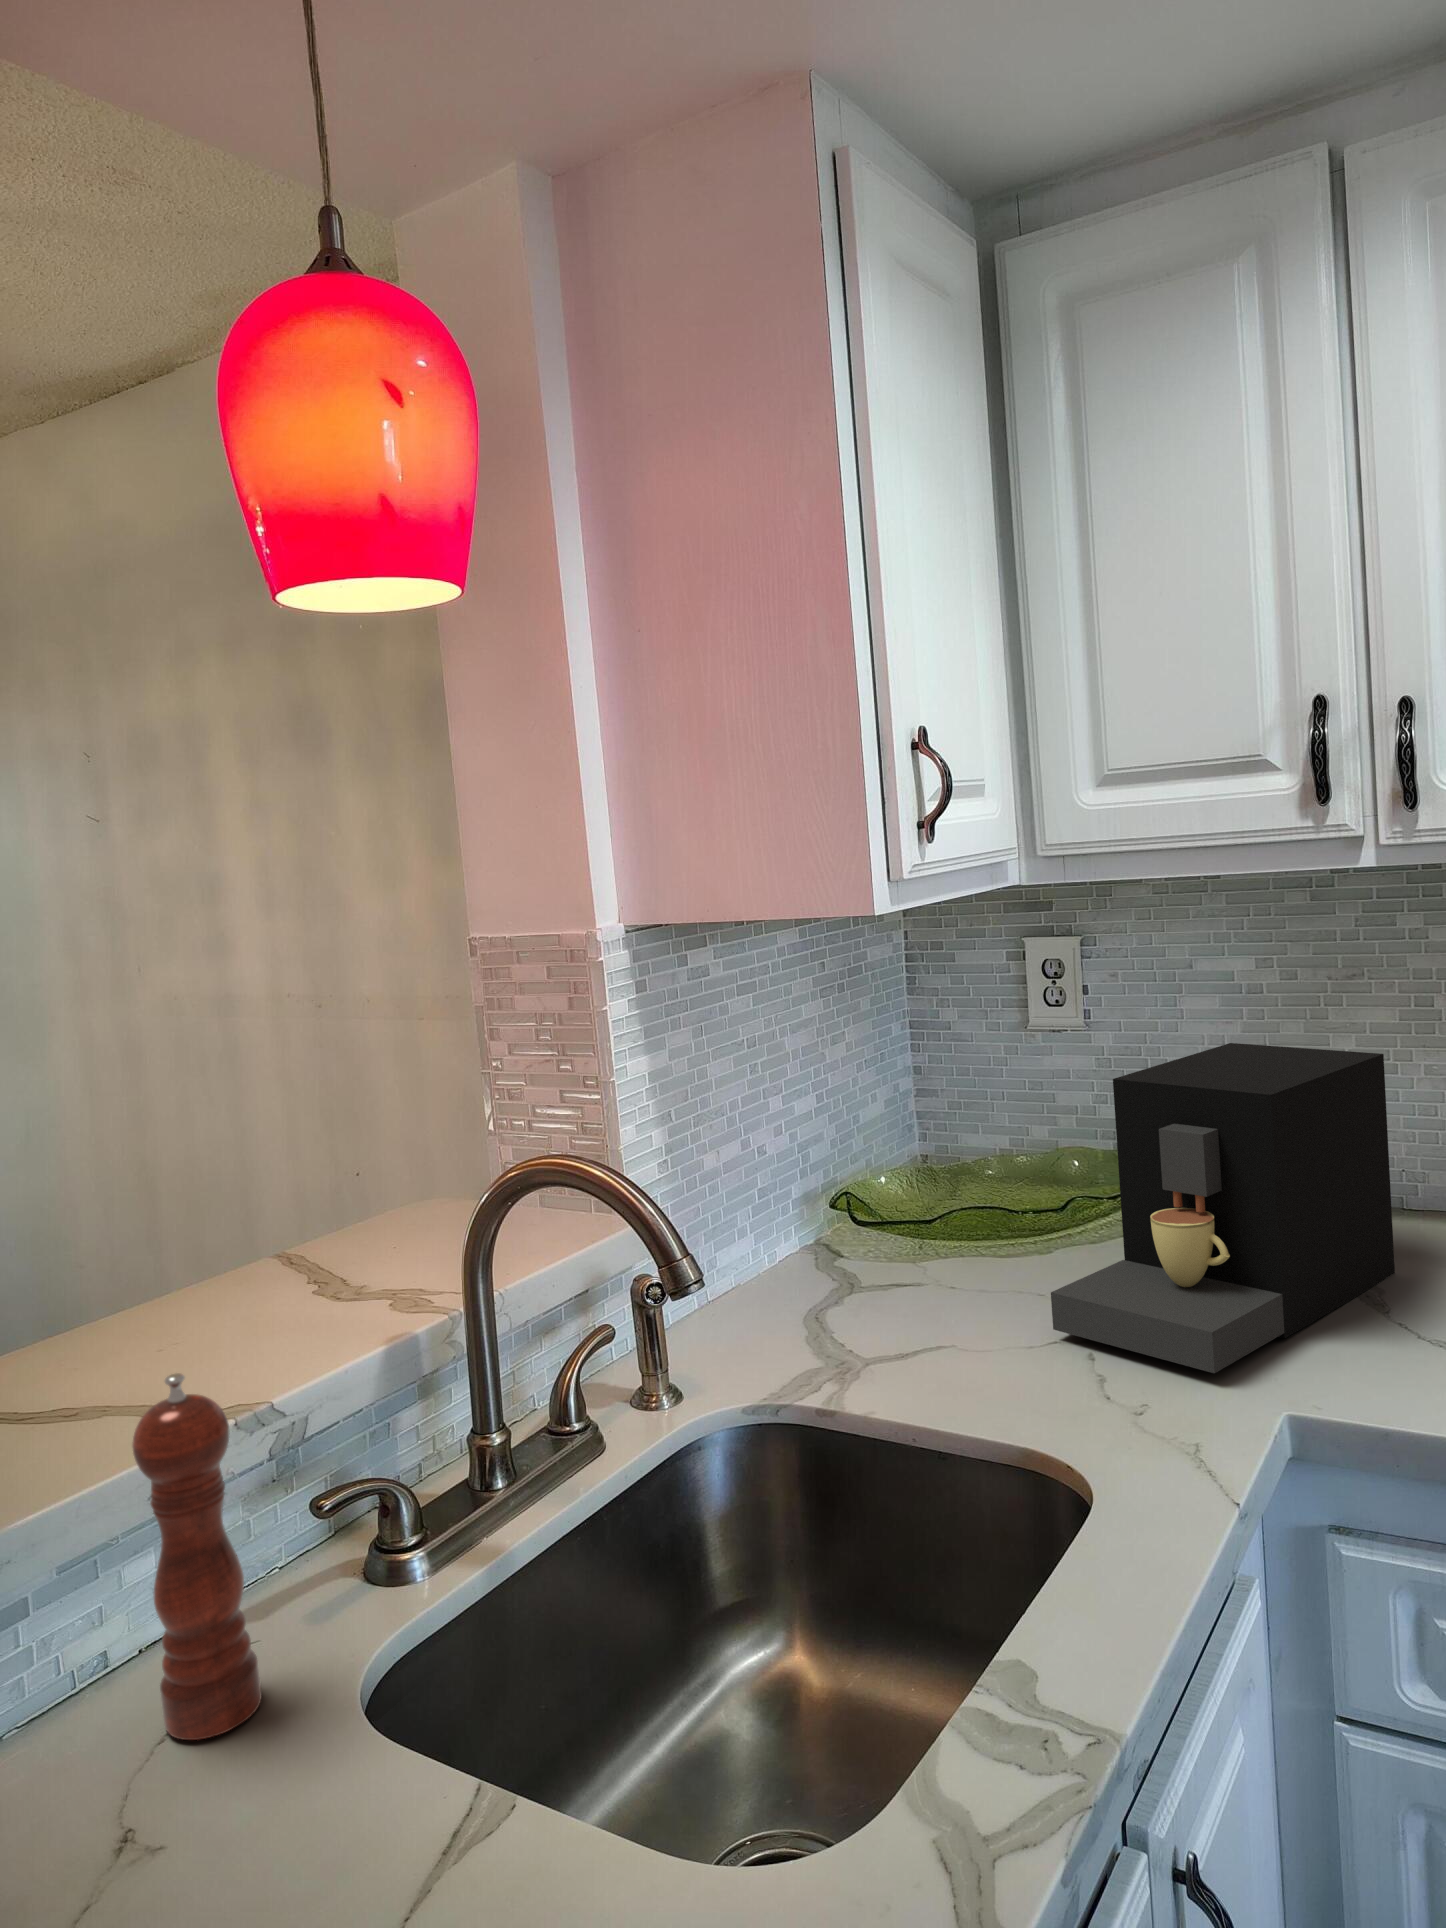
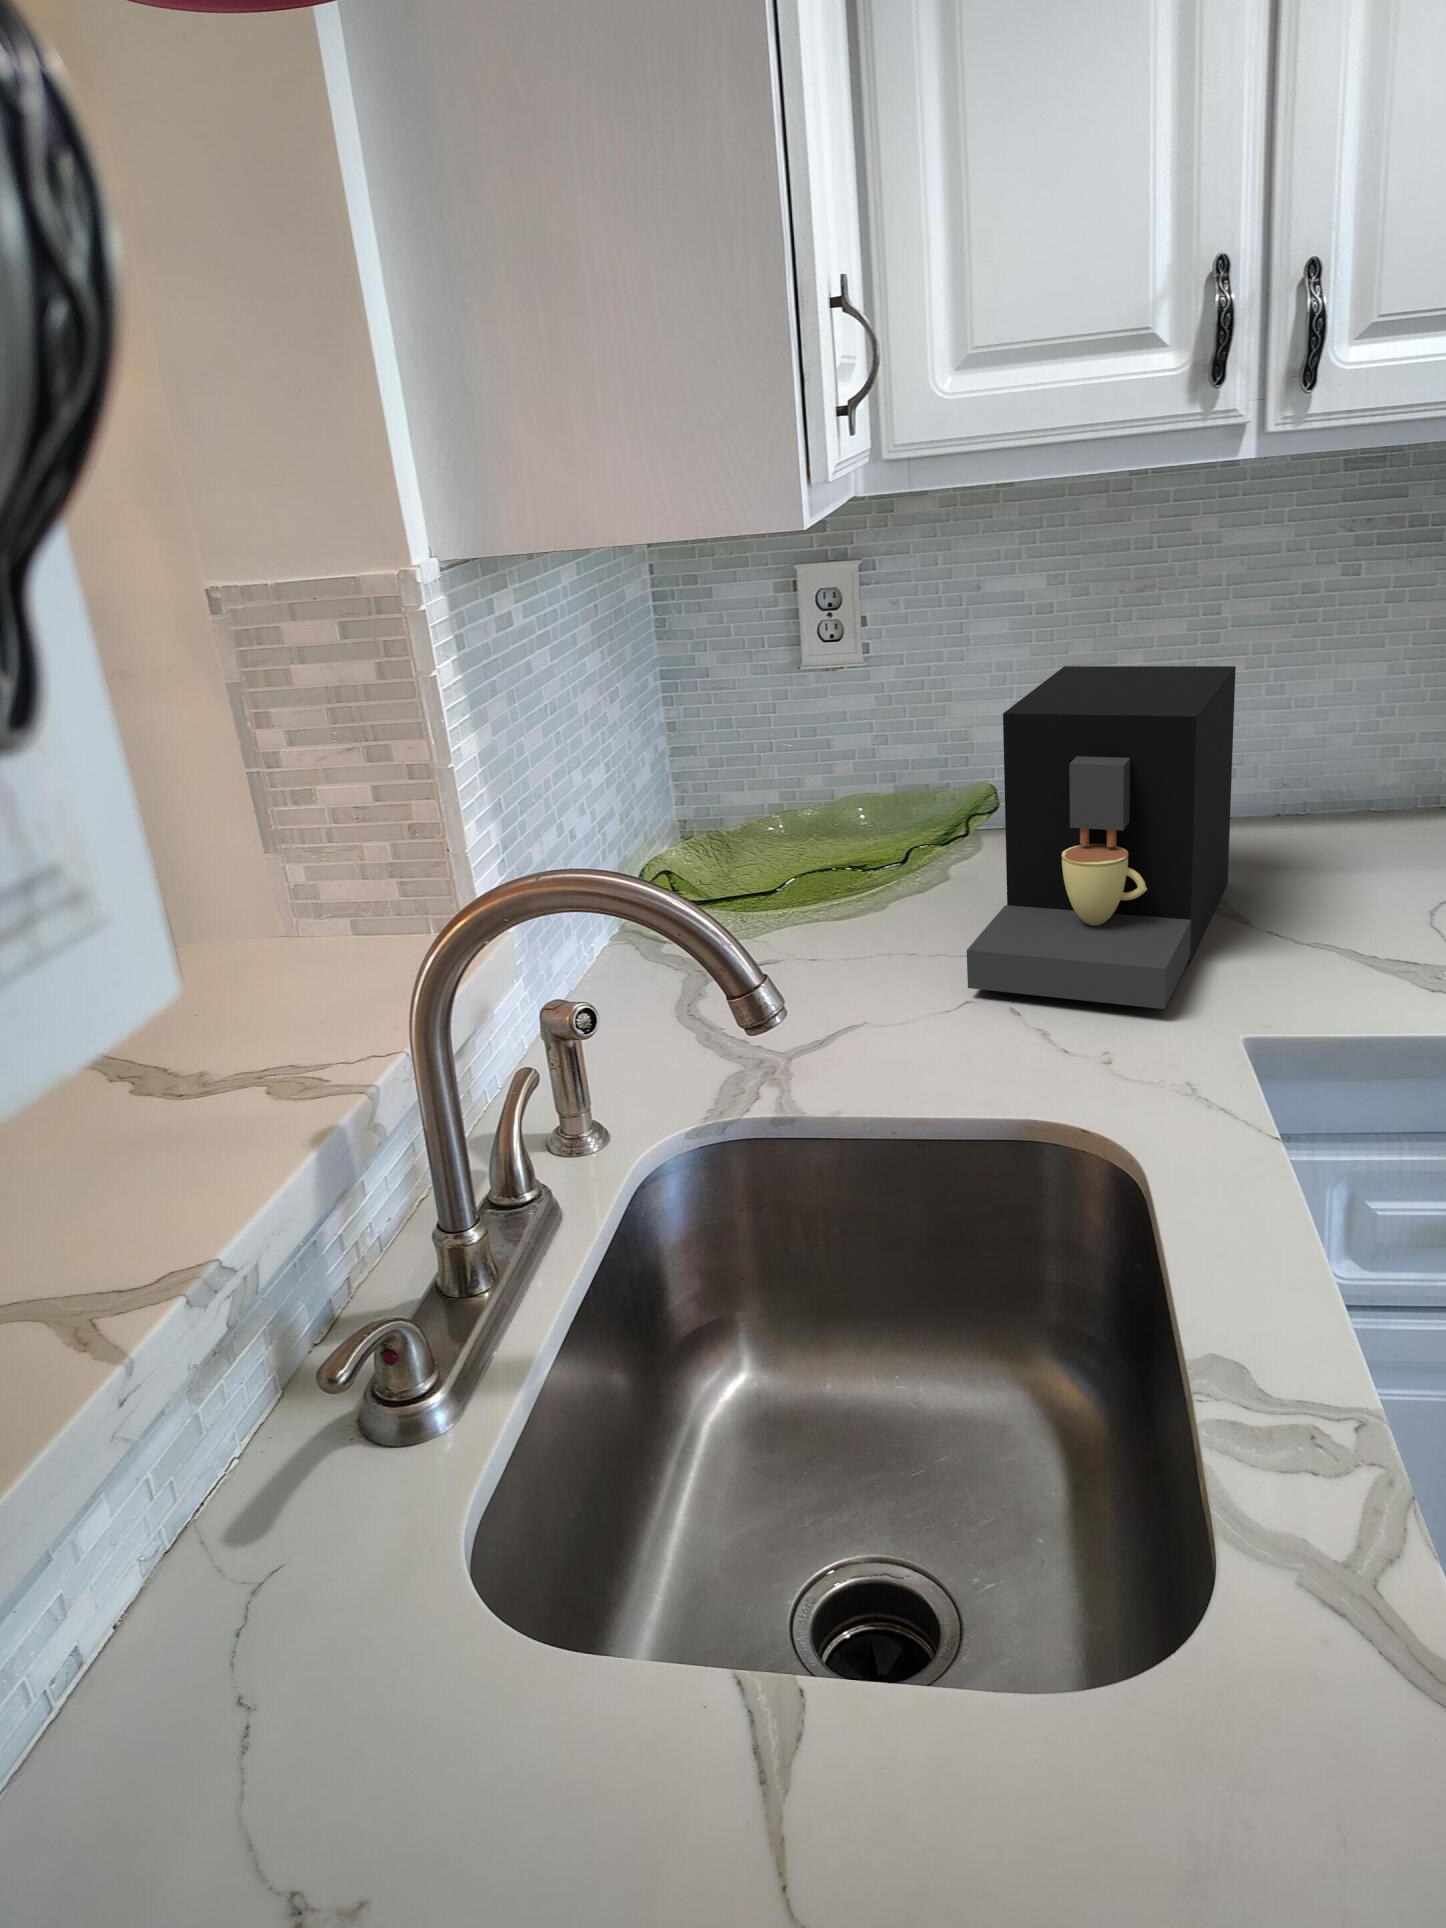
pepper mill: present [132,1373,261,1740] -> none [134,1275,360,1742]

